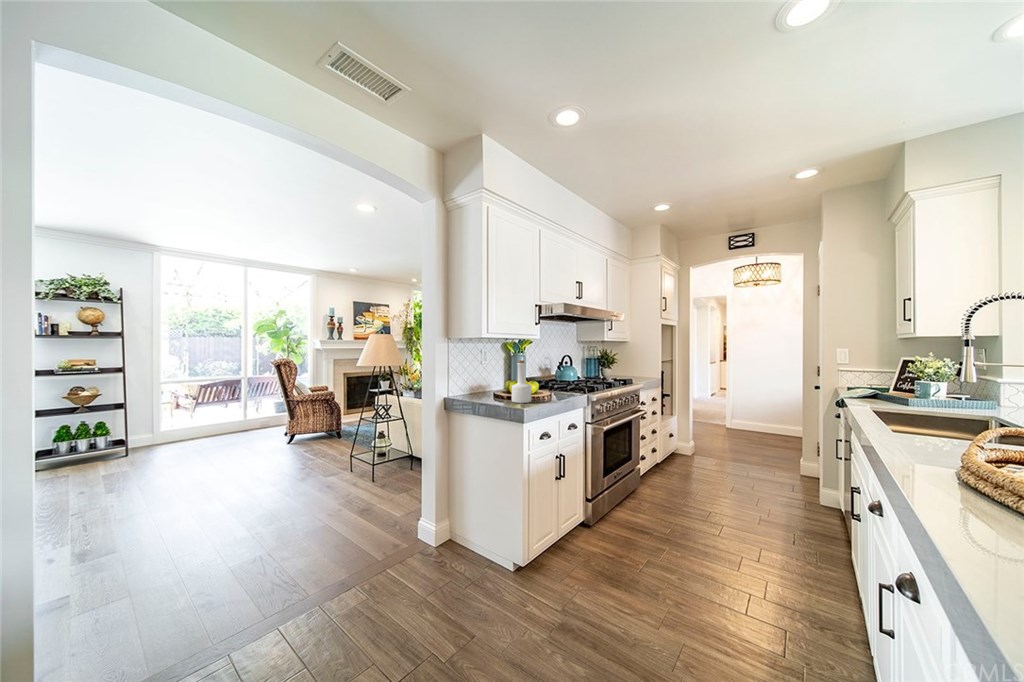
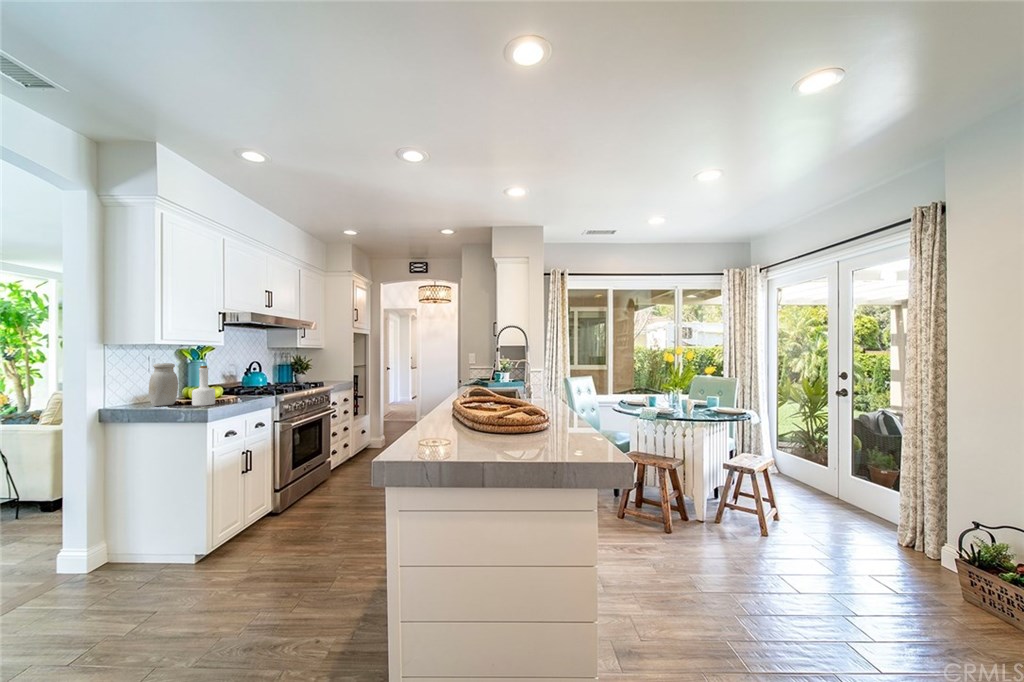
jar: none [479,357,501,398] -> present [149,363,178,406]

